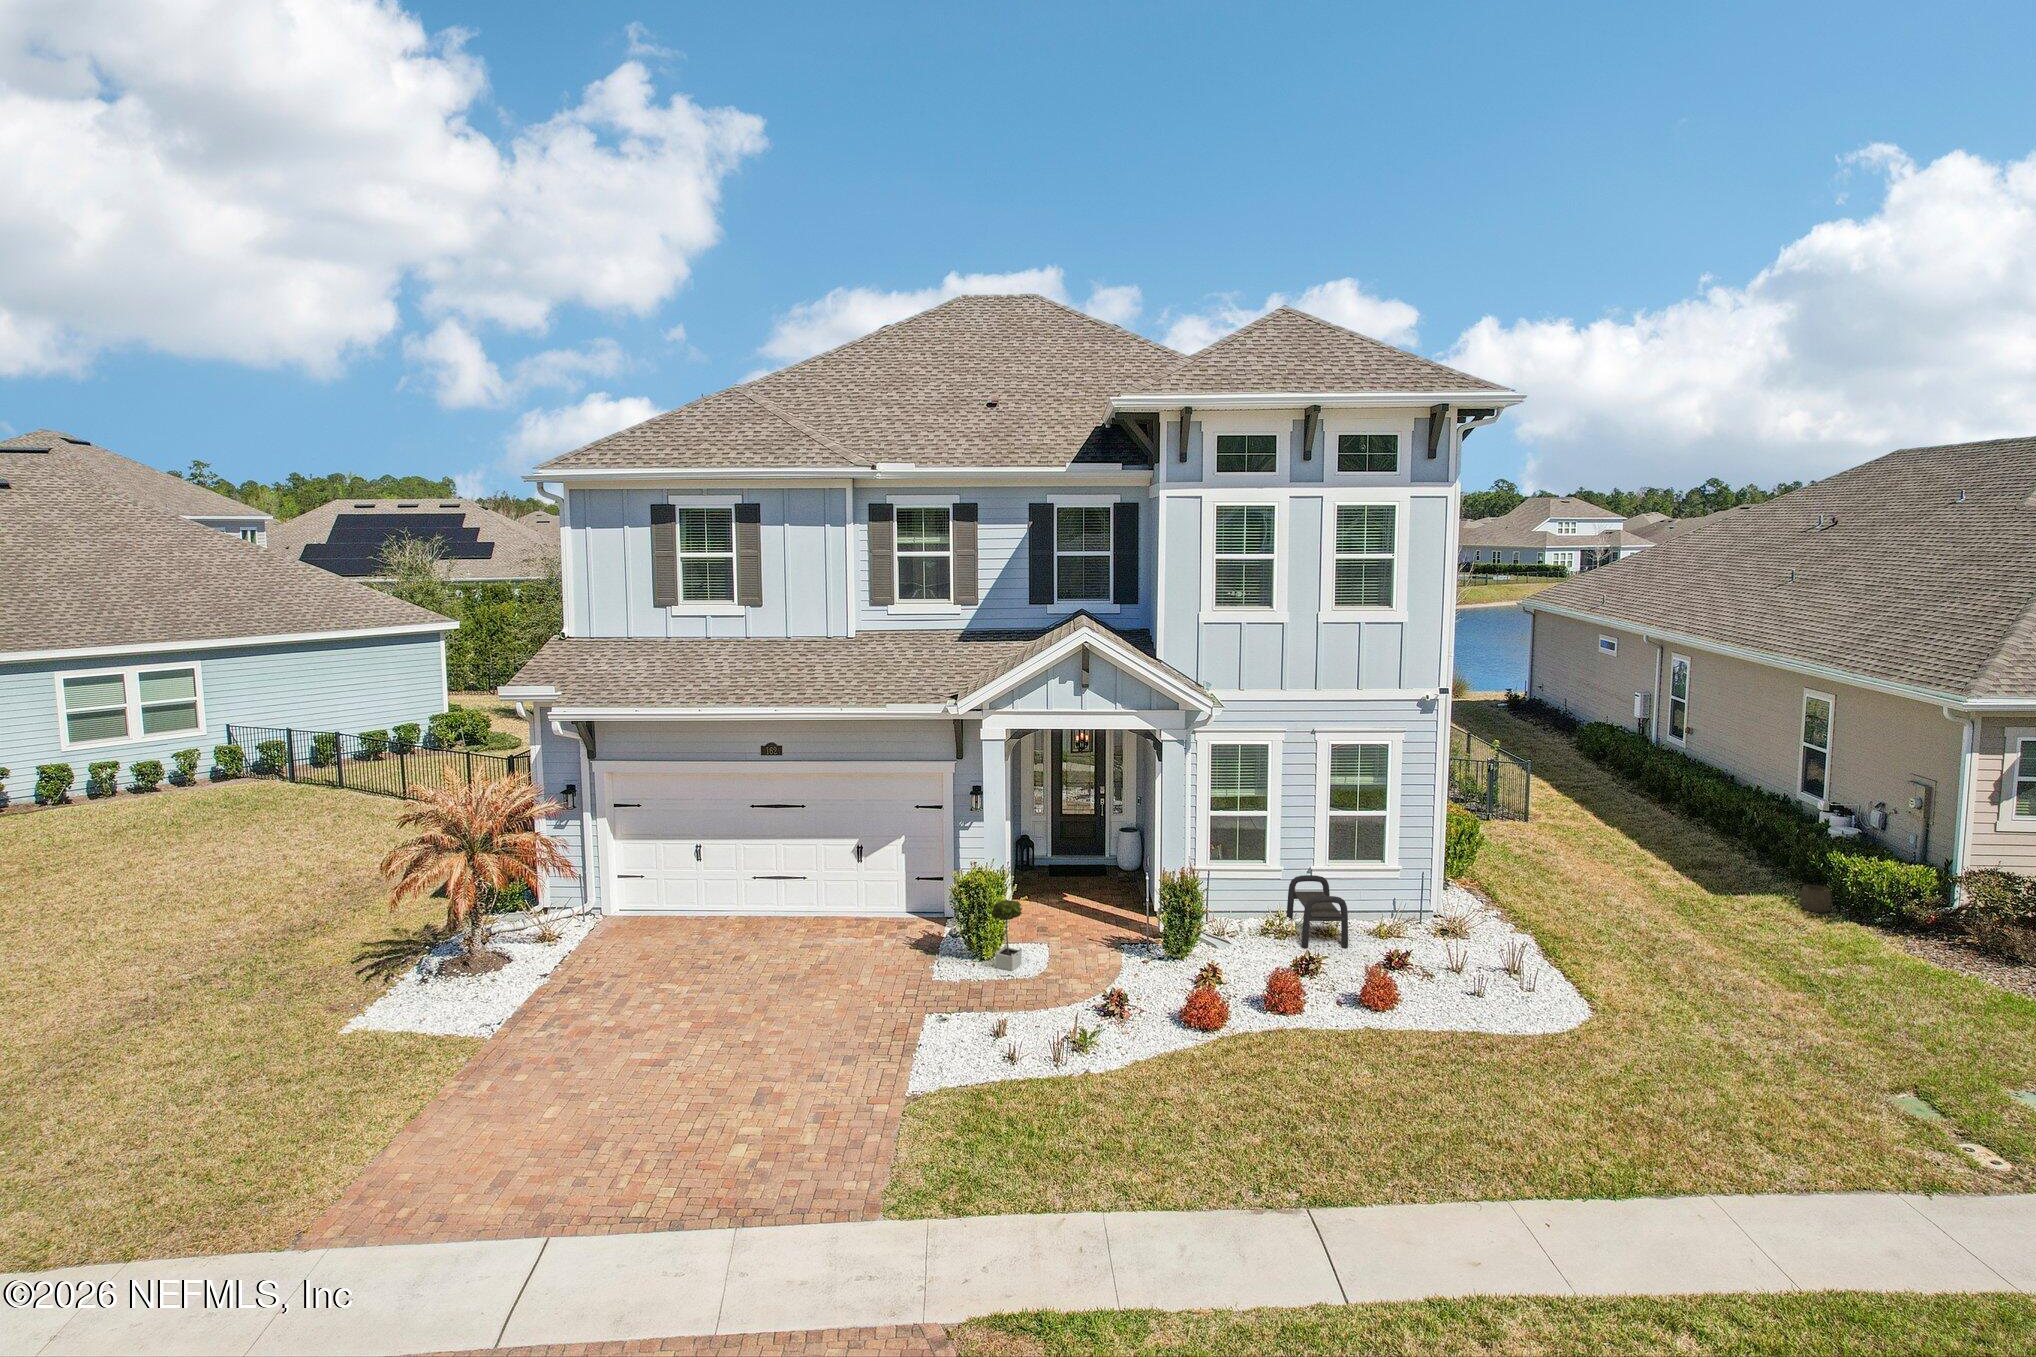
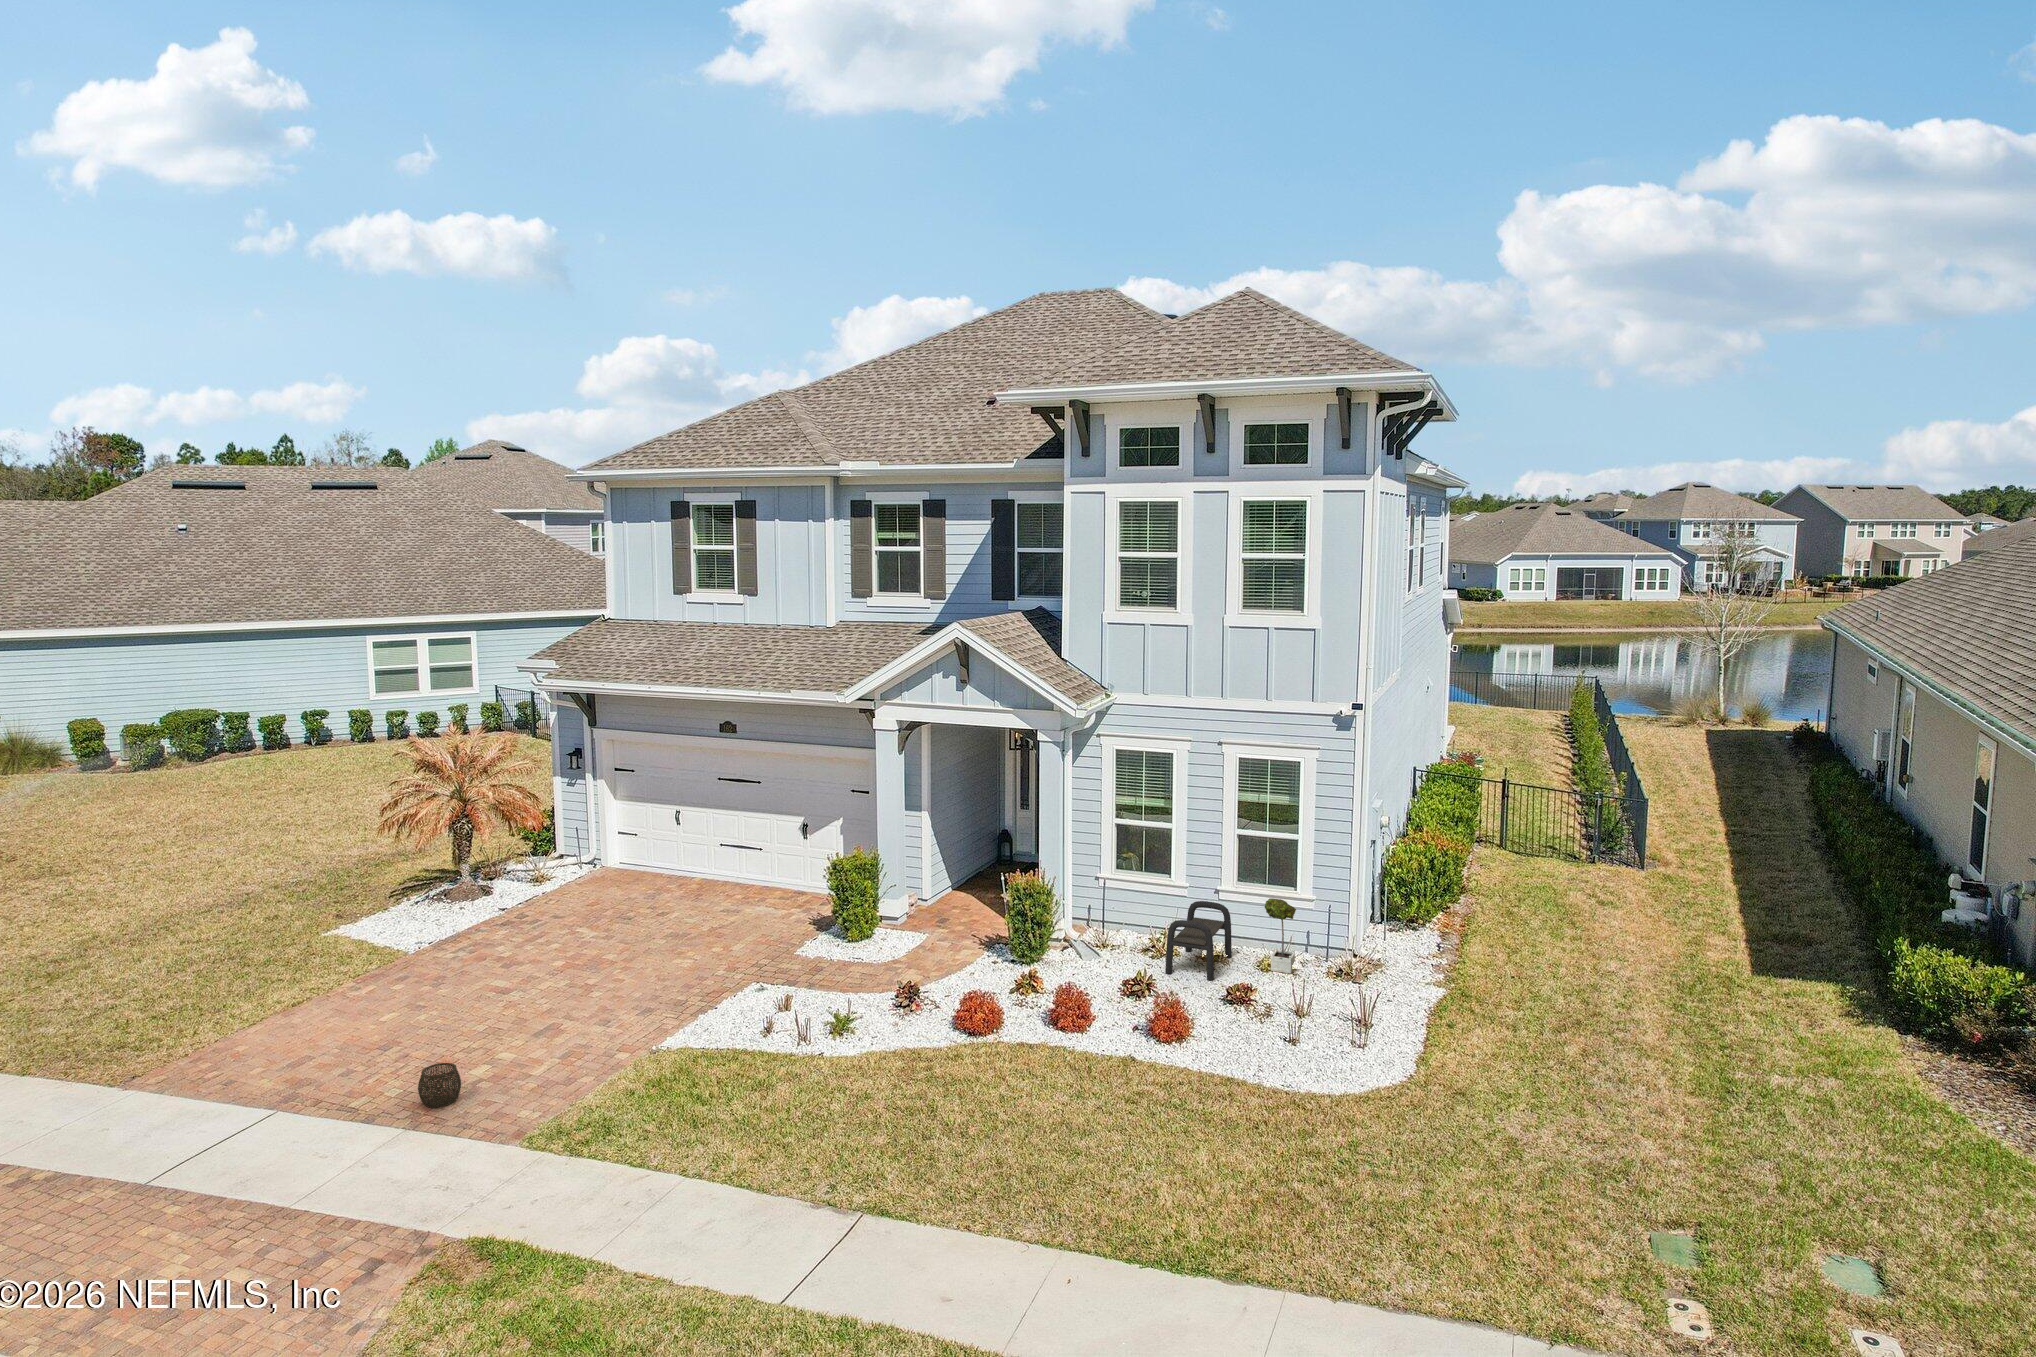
woven basket: present [1799,885,1832,912] -> present [418,1063,461,1108]
potted tree: present [991,900,1022,971] -> present [1265,898,1296,973]

